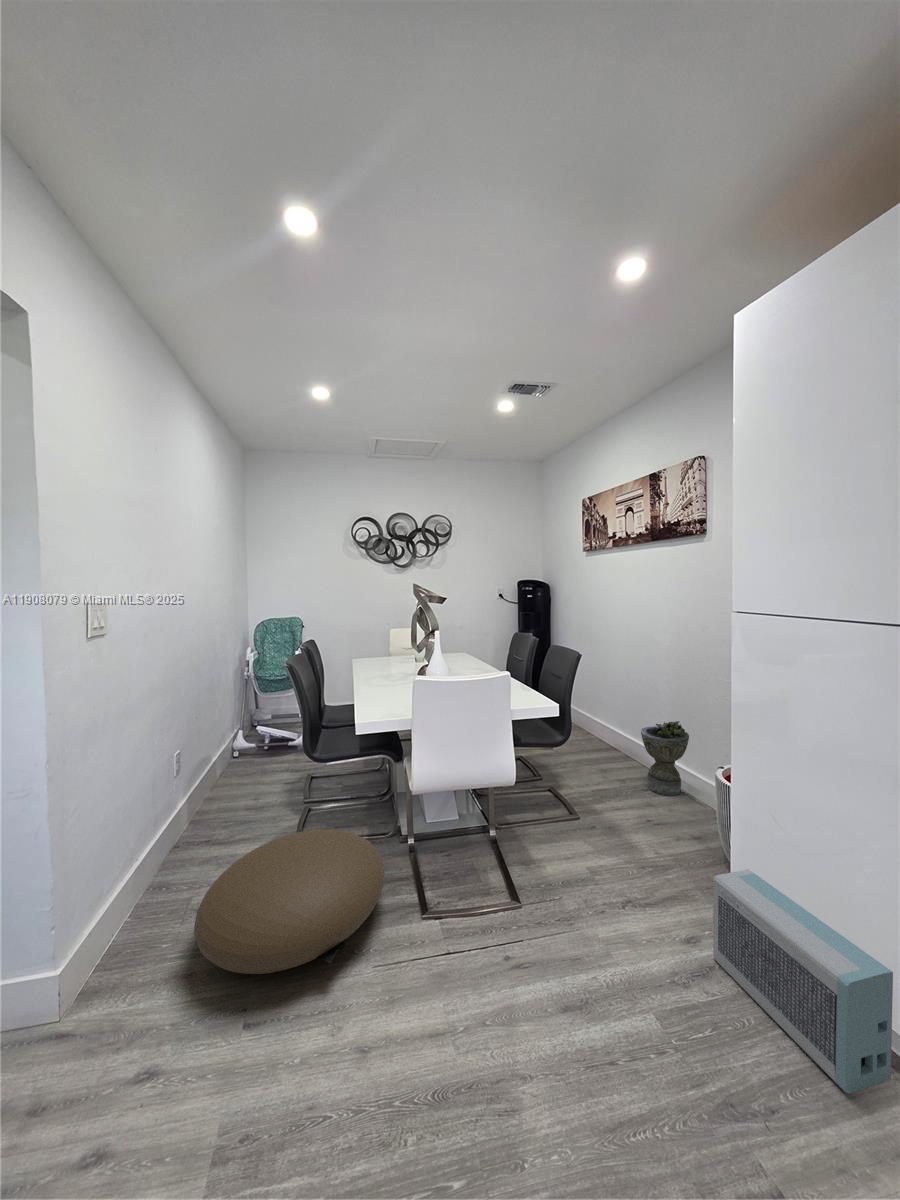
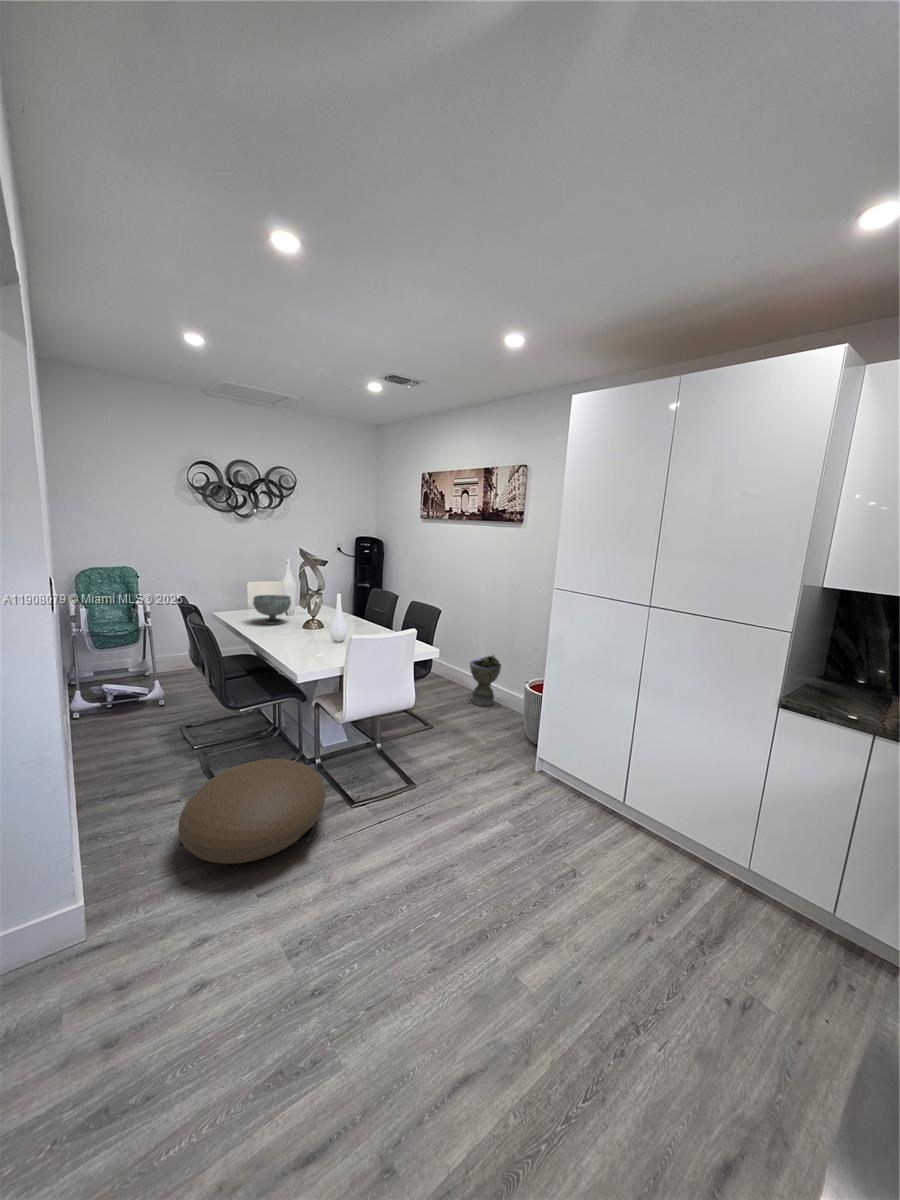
decorative bowl: none [374,639,413,671] -> present [253,595,291,625]
air purifier: present [713,869,893,1094] -> none [530,738,614,828]

